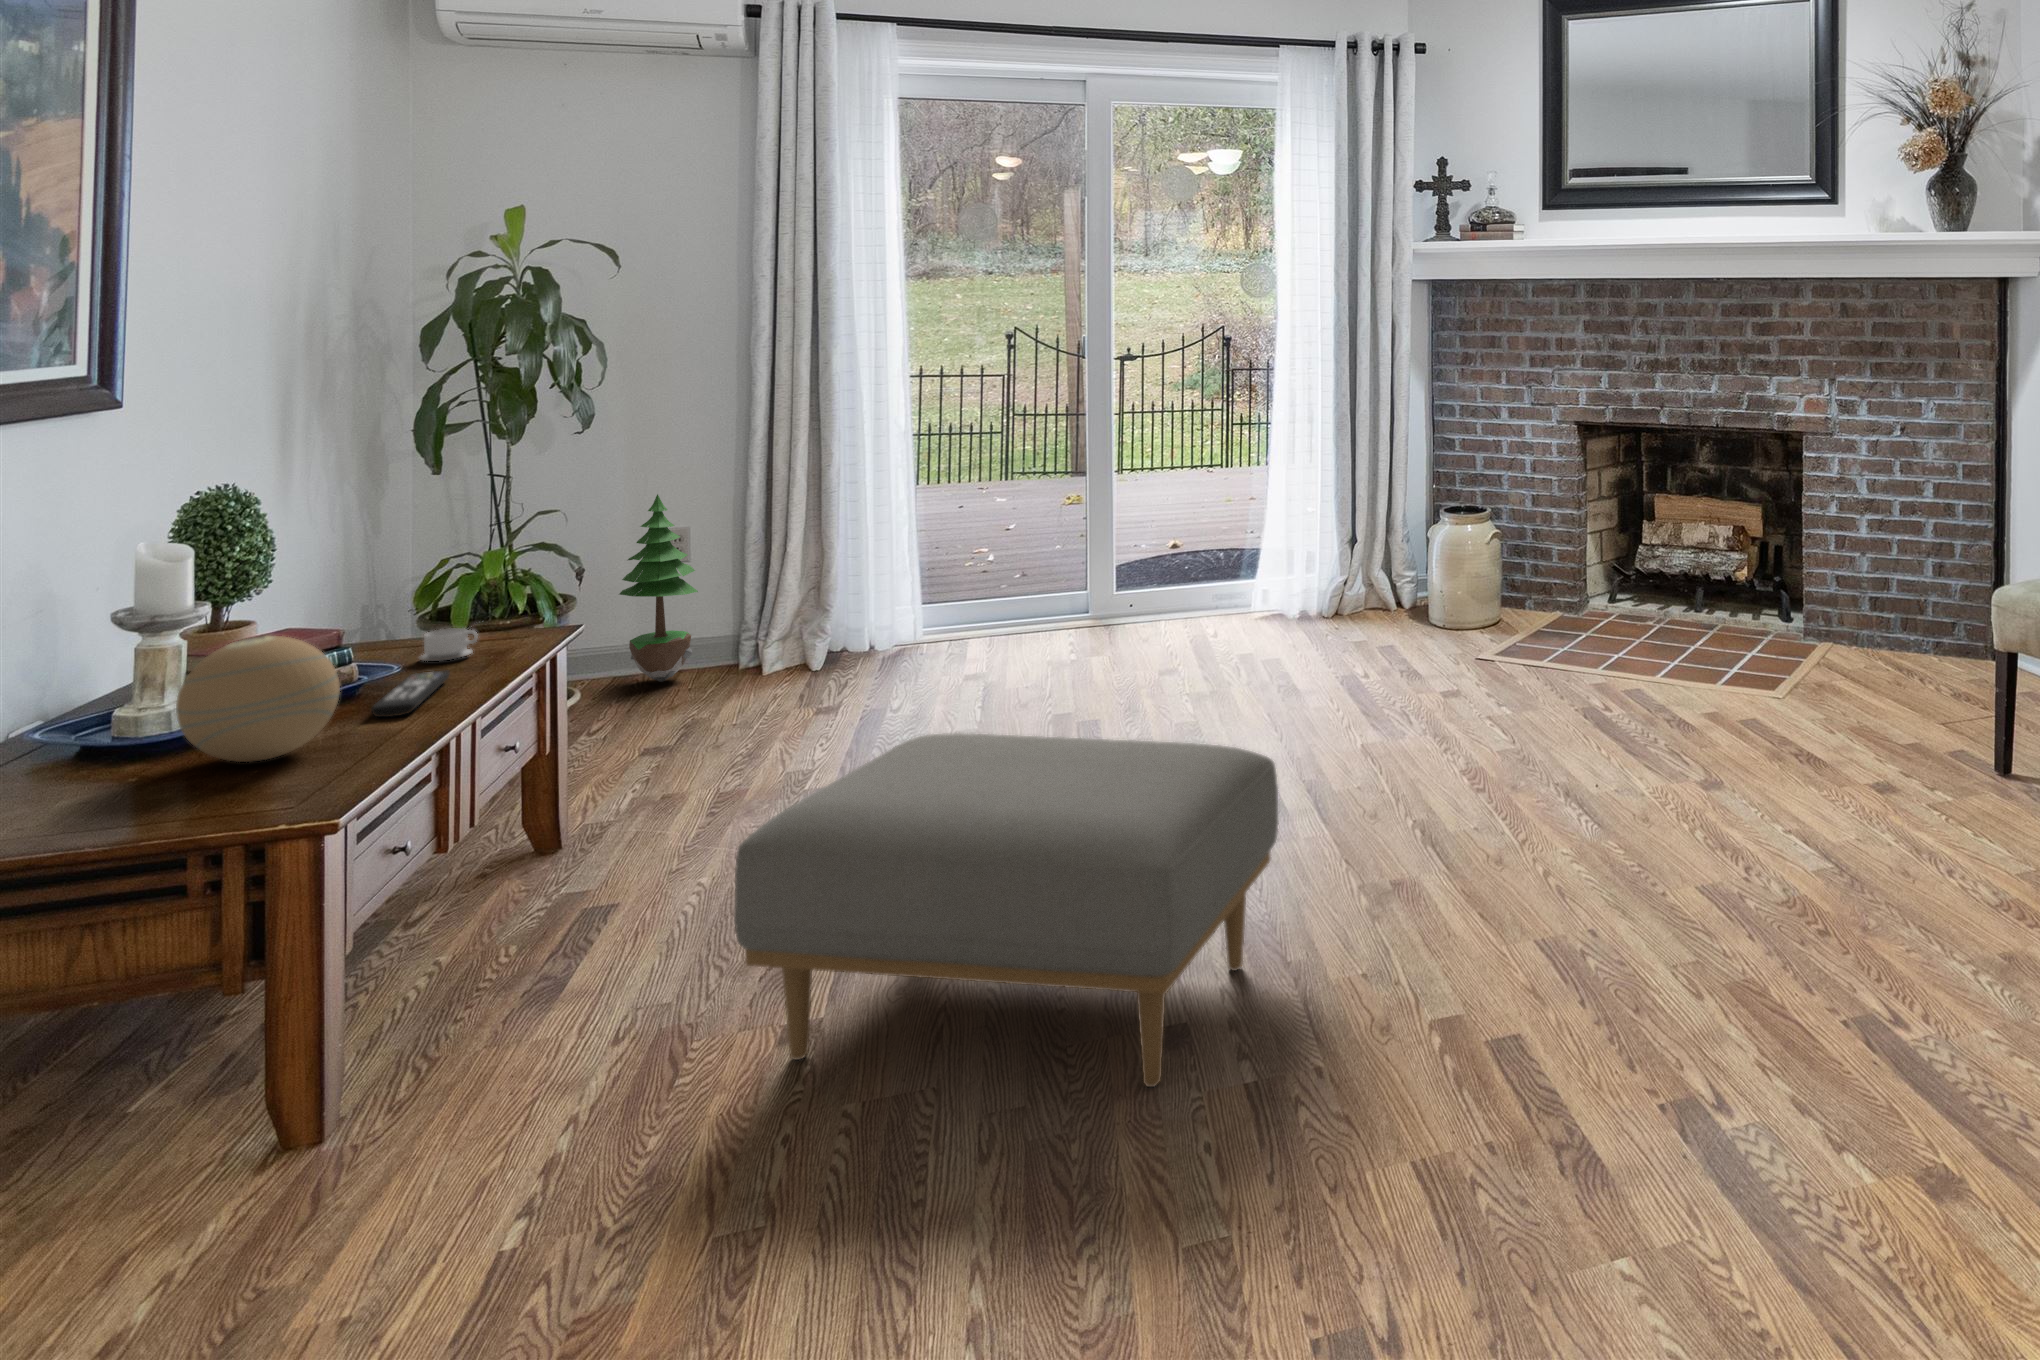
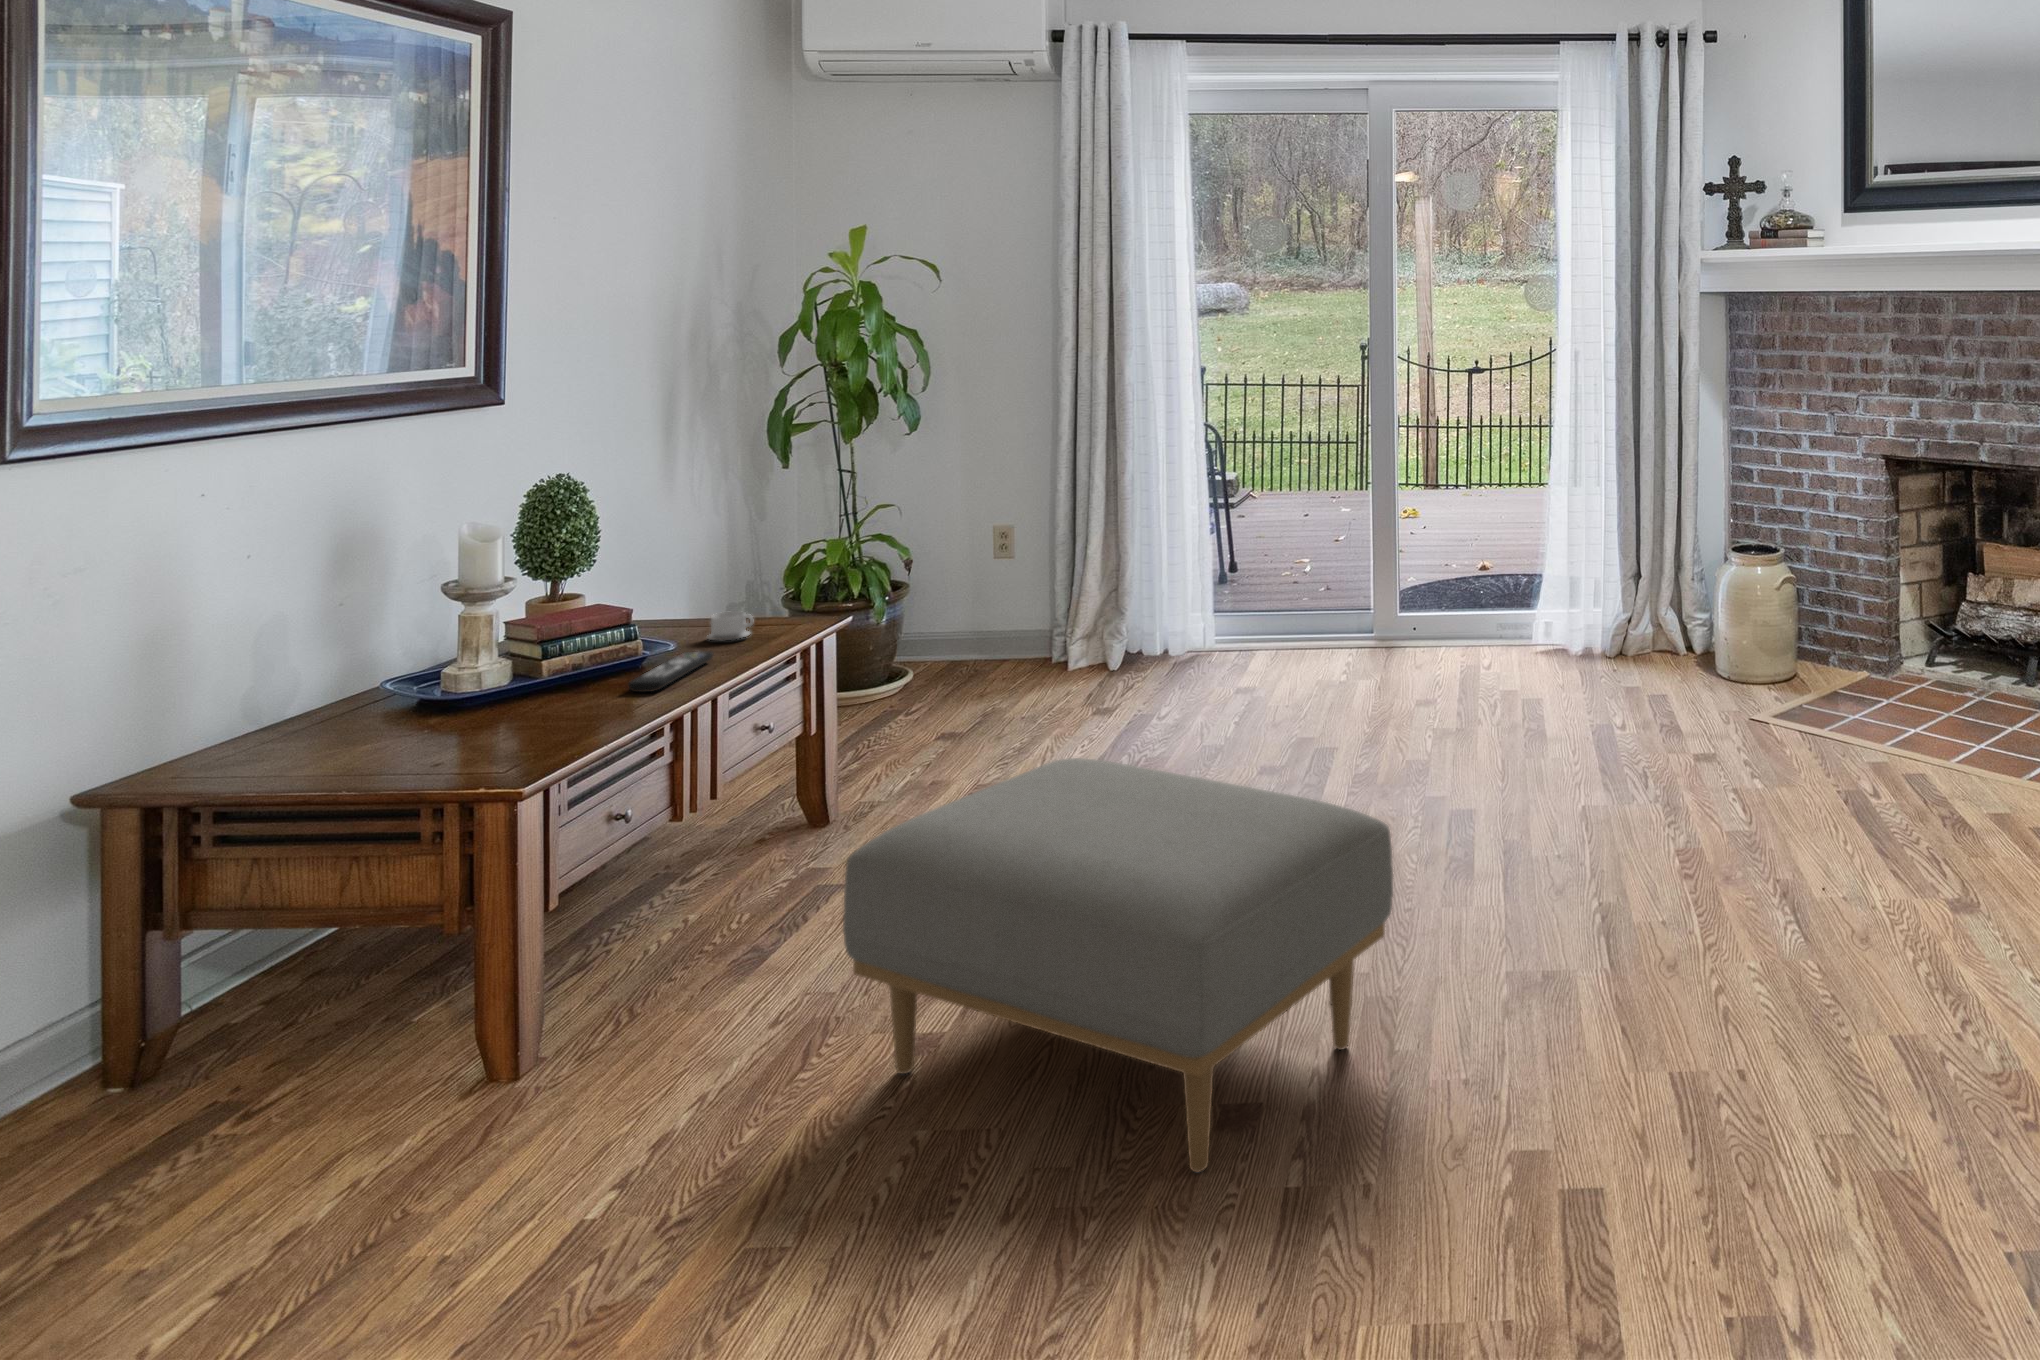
potted tree: present [620,494,698,682] -> none [952,490,1019,665]
decorative orb: present [176,636,340,762] -> none [454,614,586,725]

